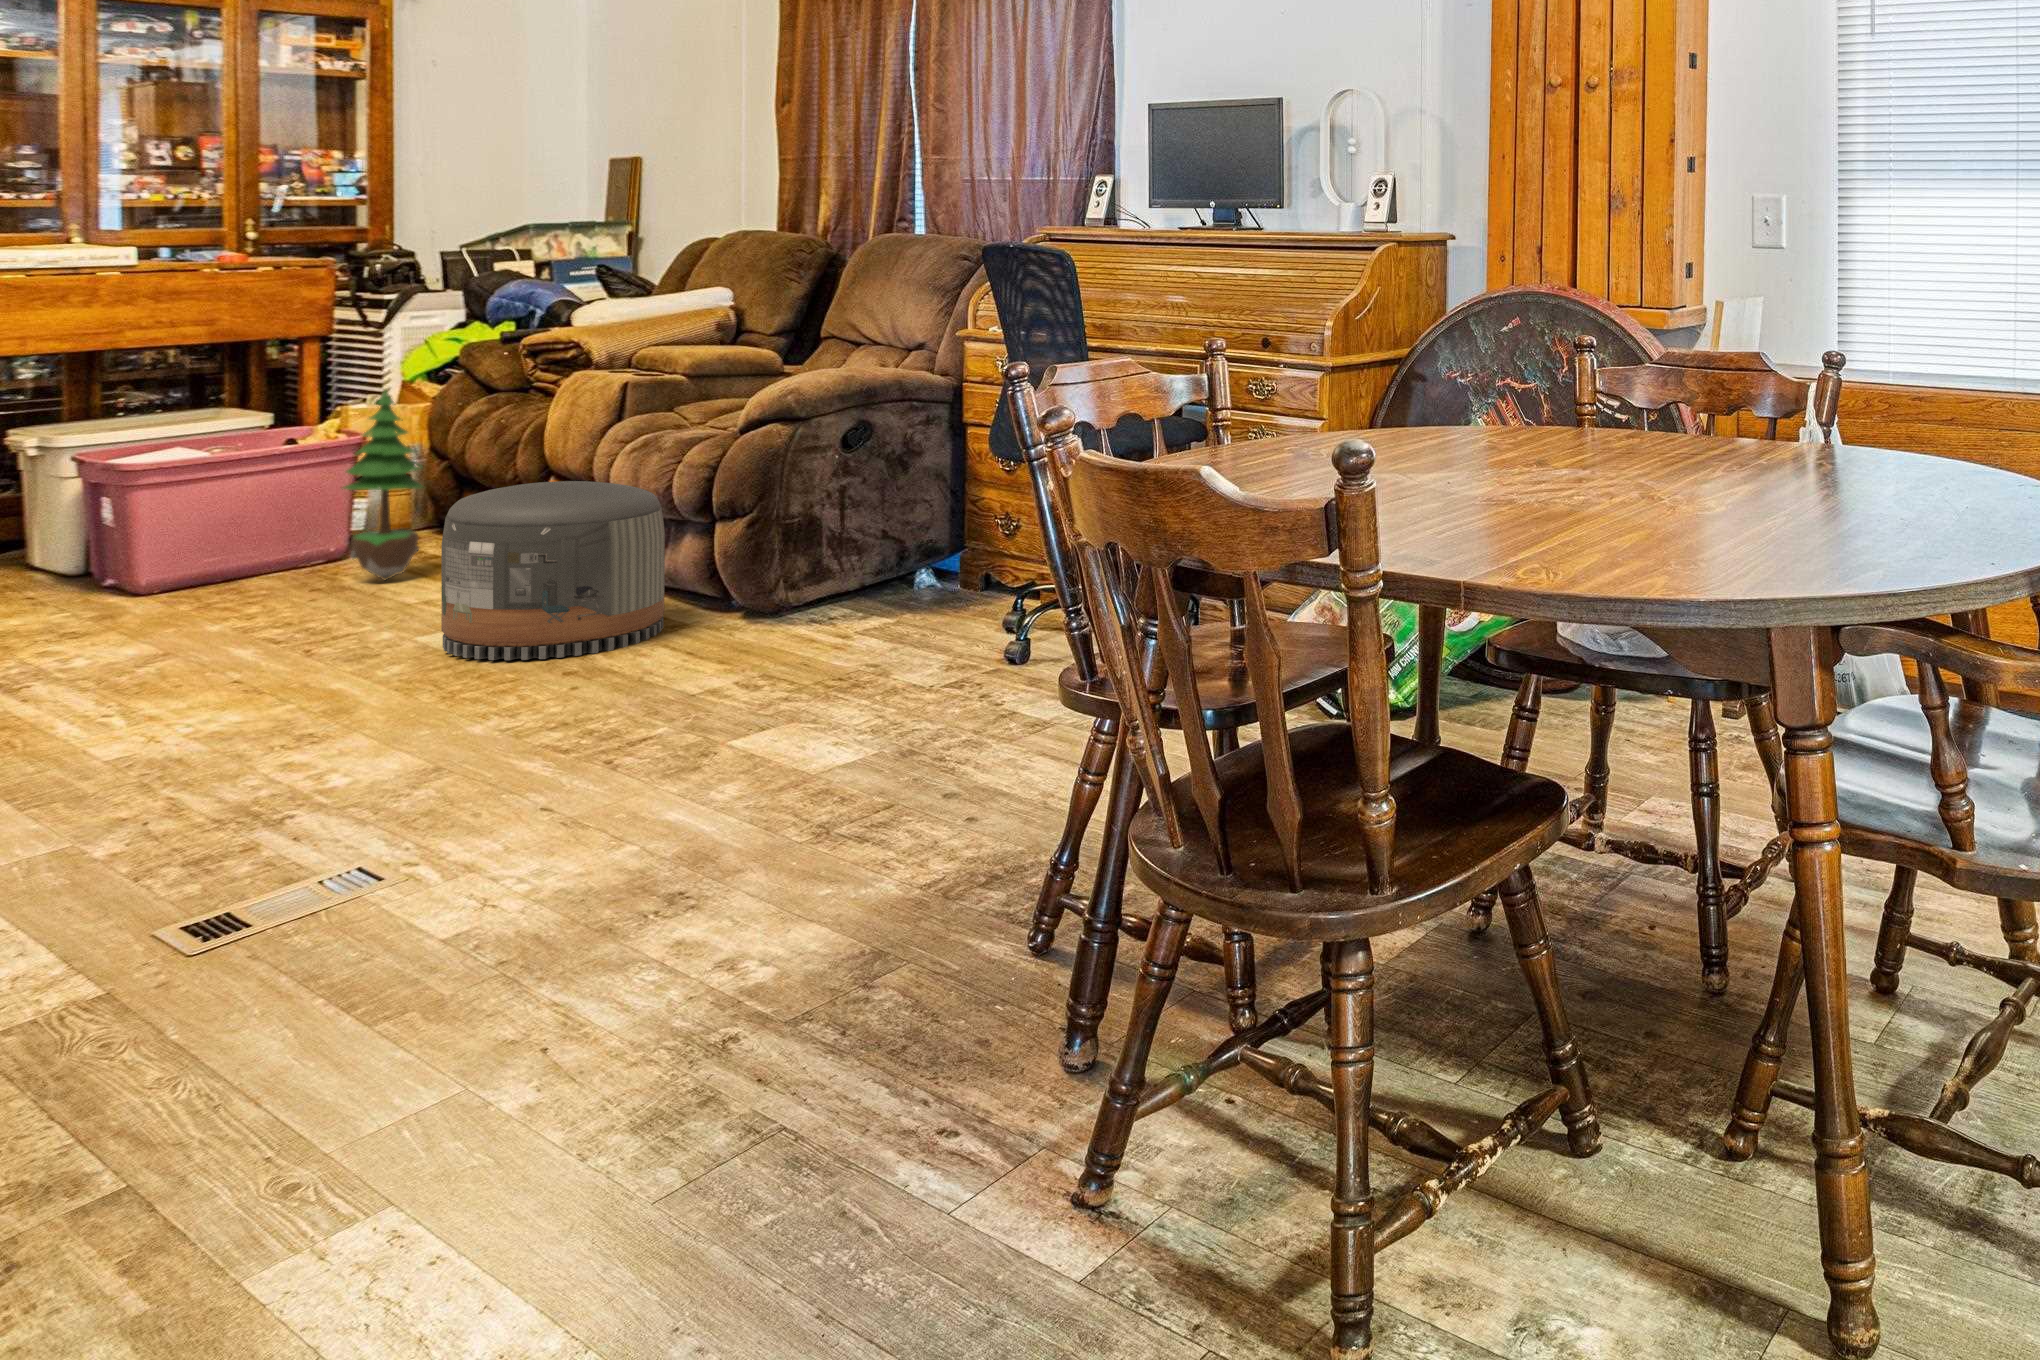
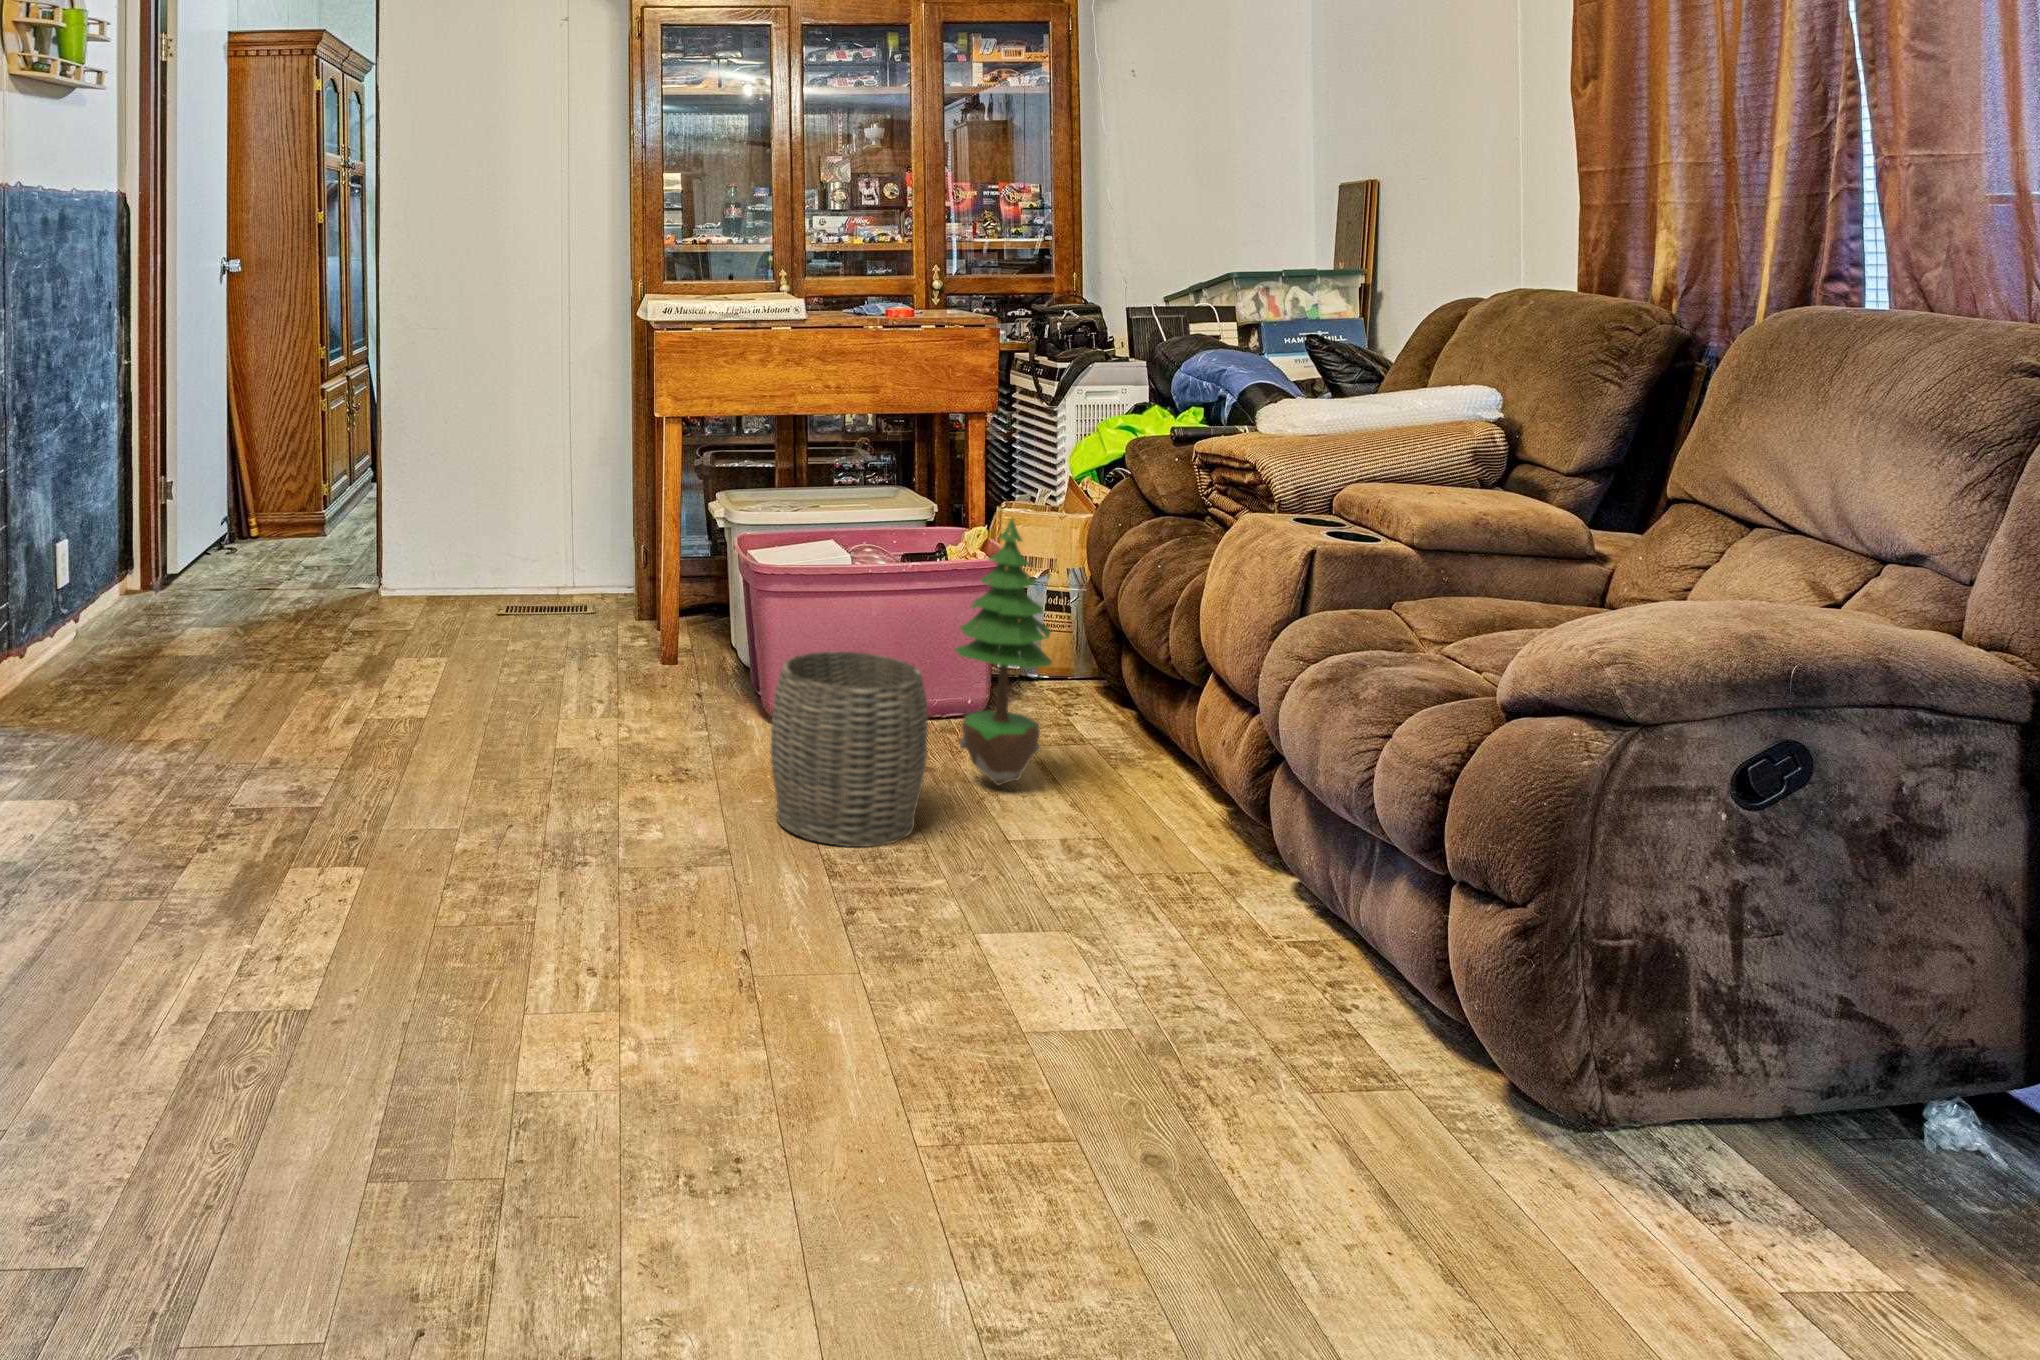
pouf: present [441,481,665,660] -> none [1001,747,1364,1133]
woven basket: none [187,495,334,625] -> present [770,652,928,847]

